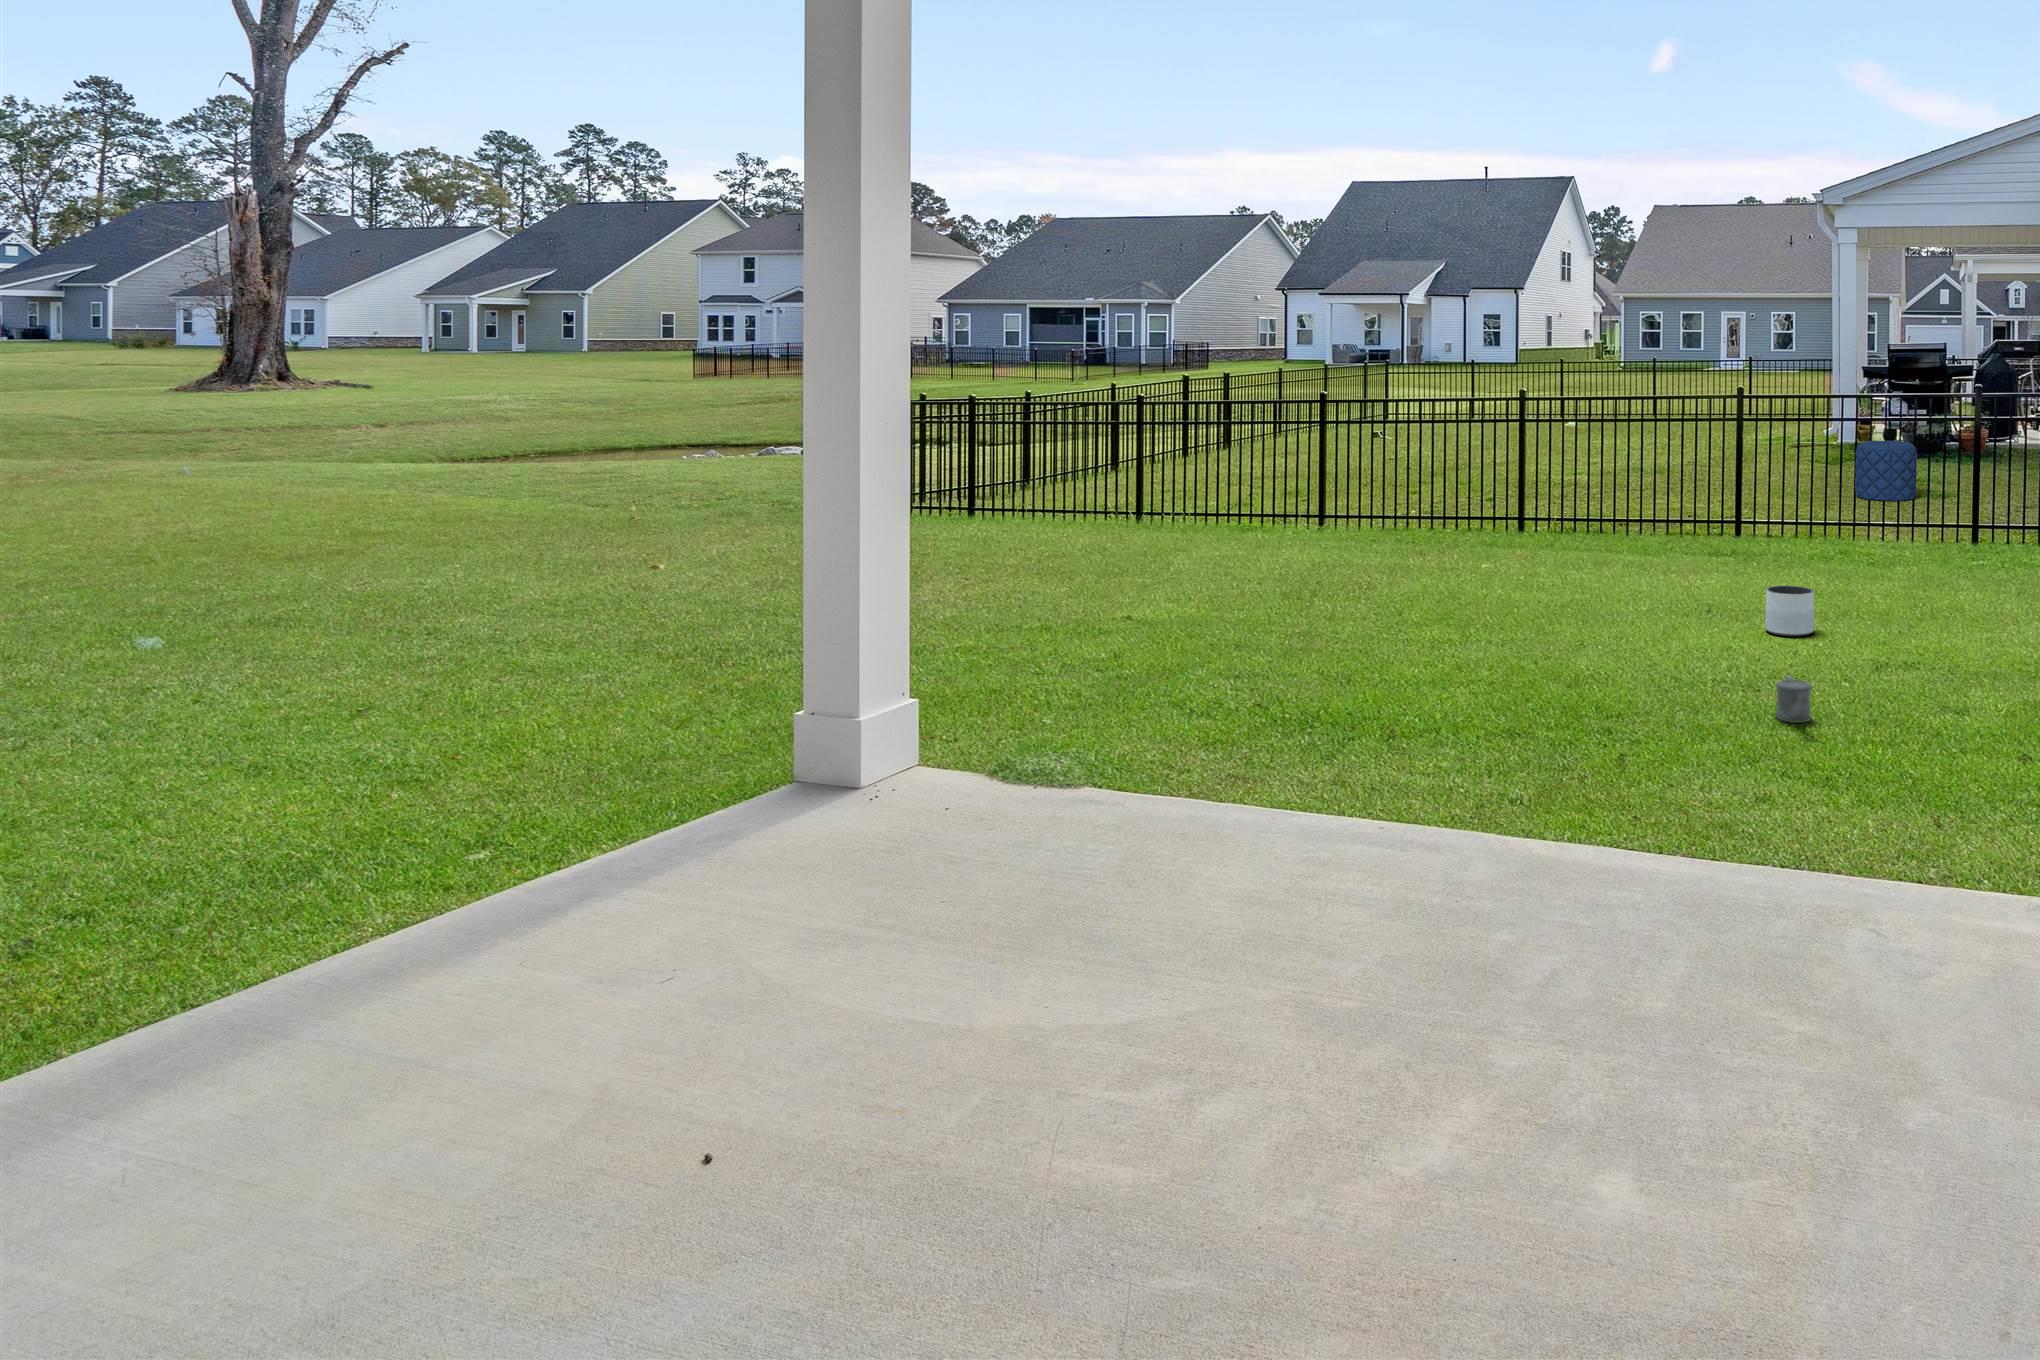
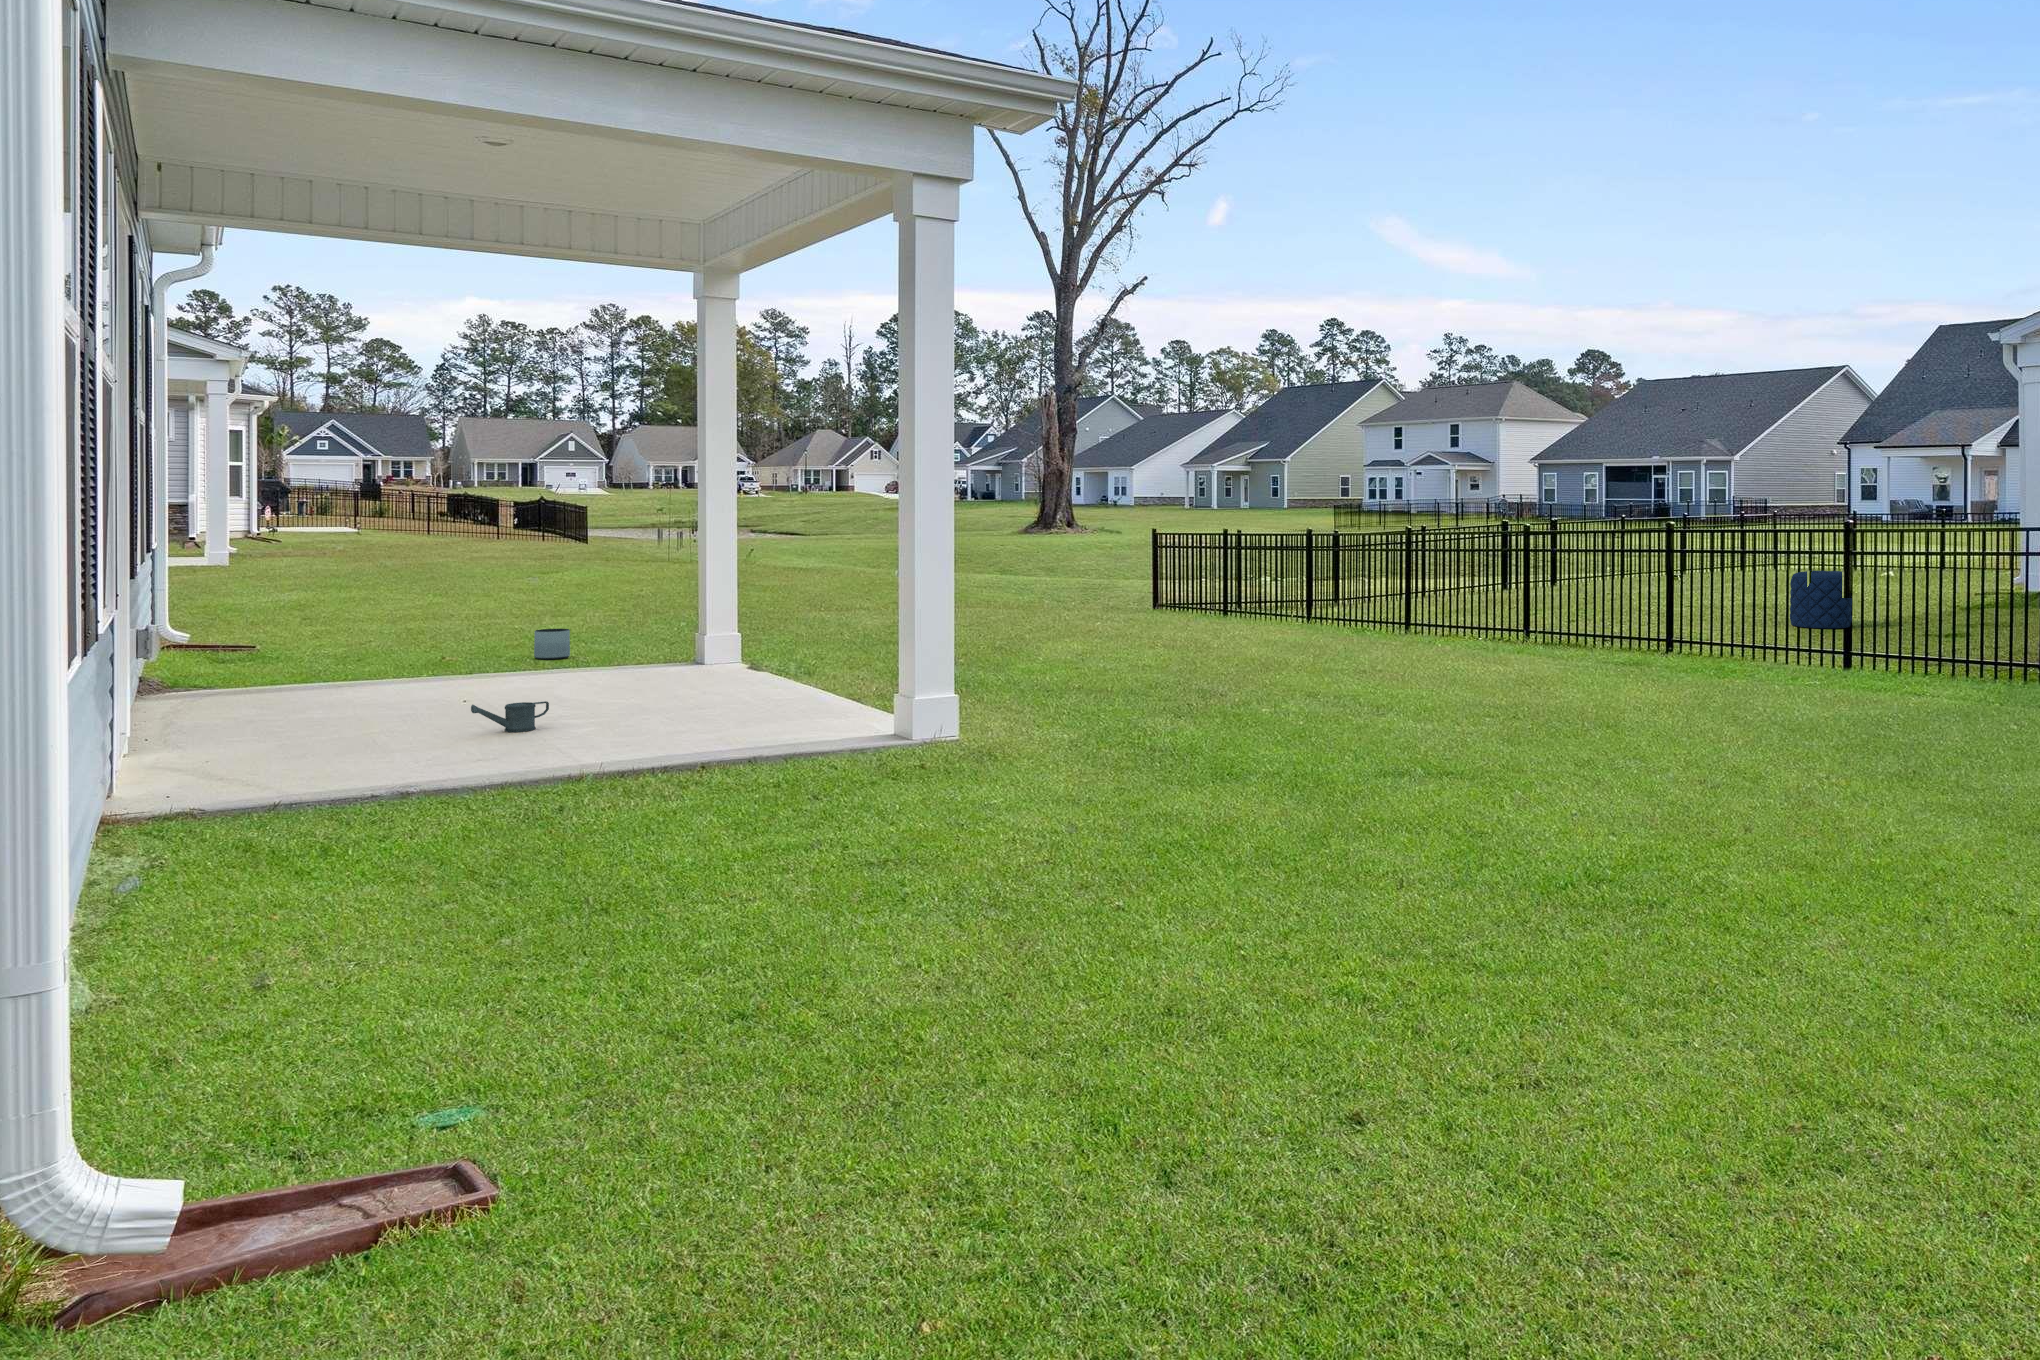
planter: present [1765,586,1814,636] -> present [534,629,570,660]
watering can: present [1776,676,1812,723] -> present [471,701,549,732]

